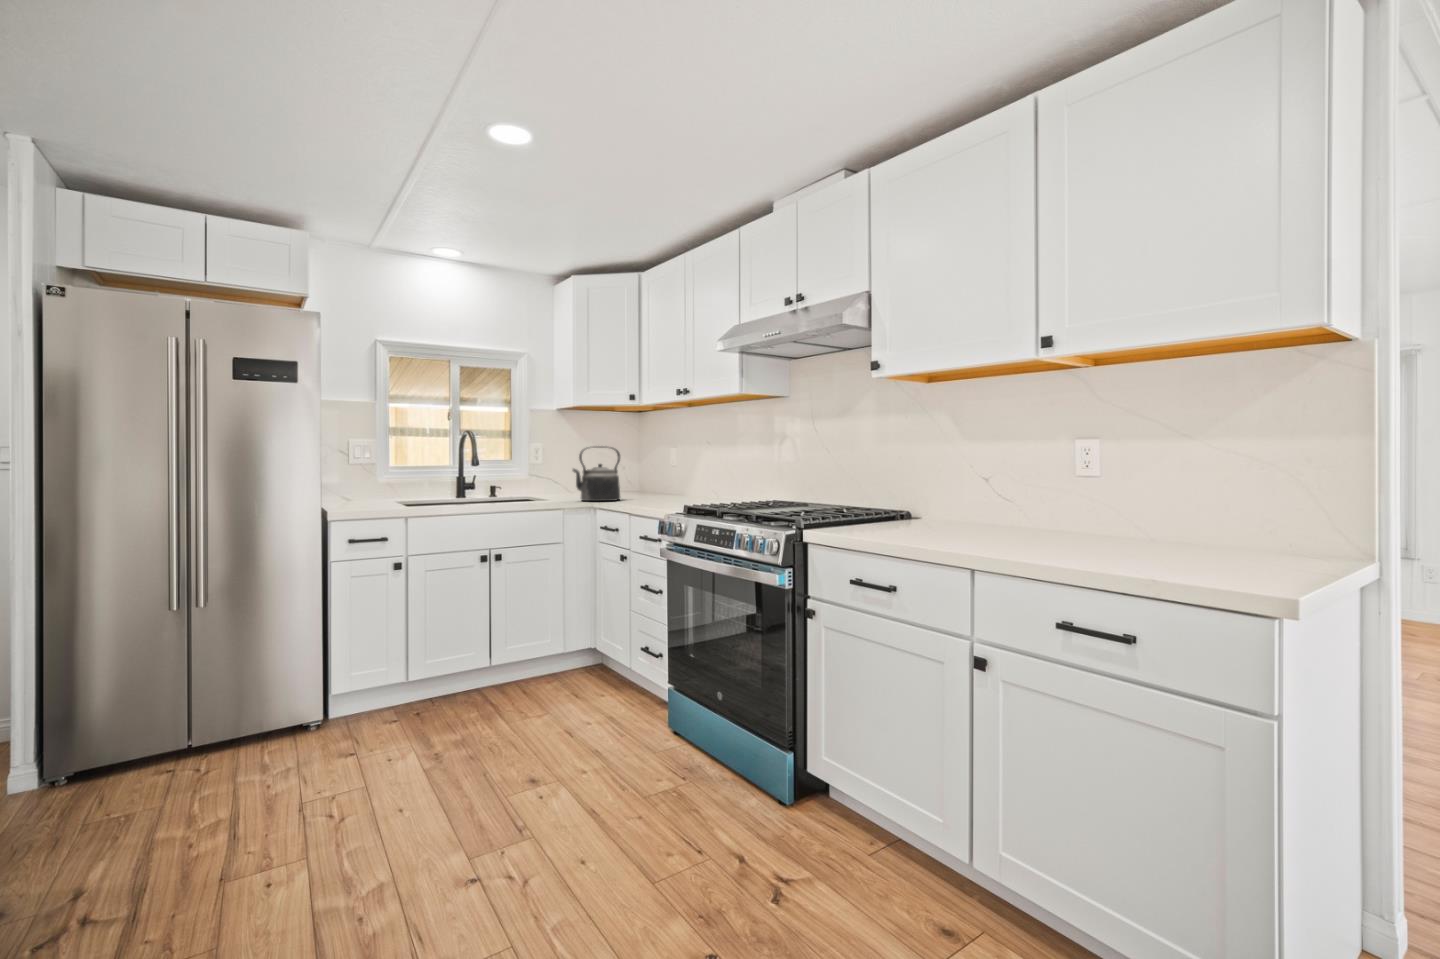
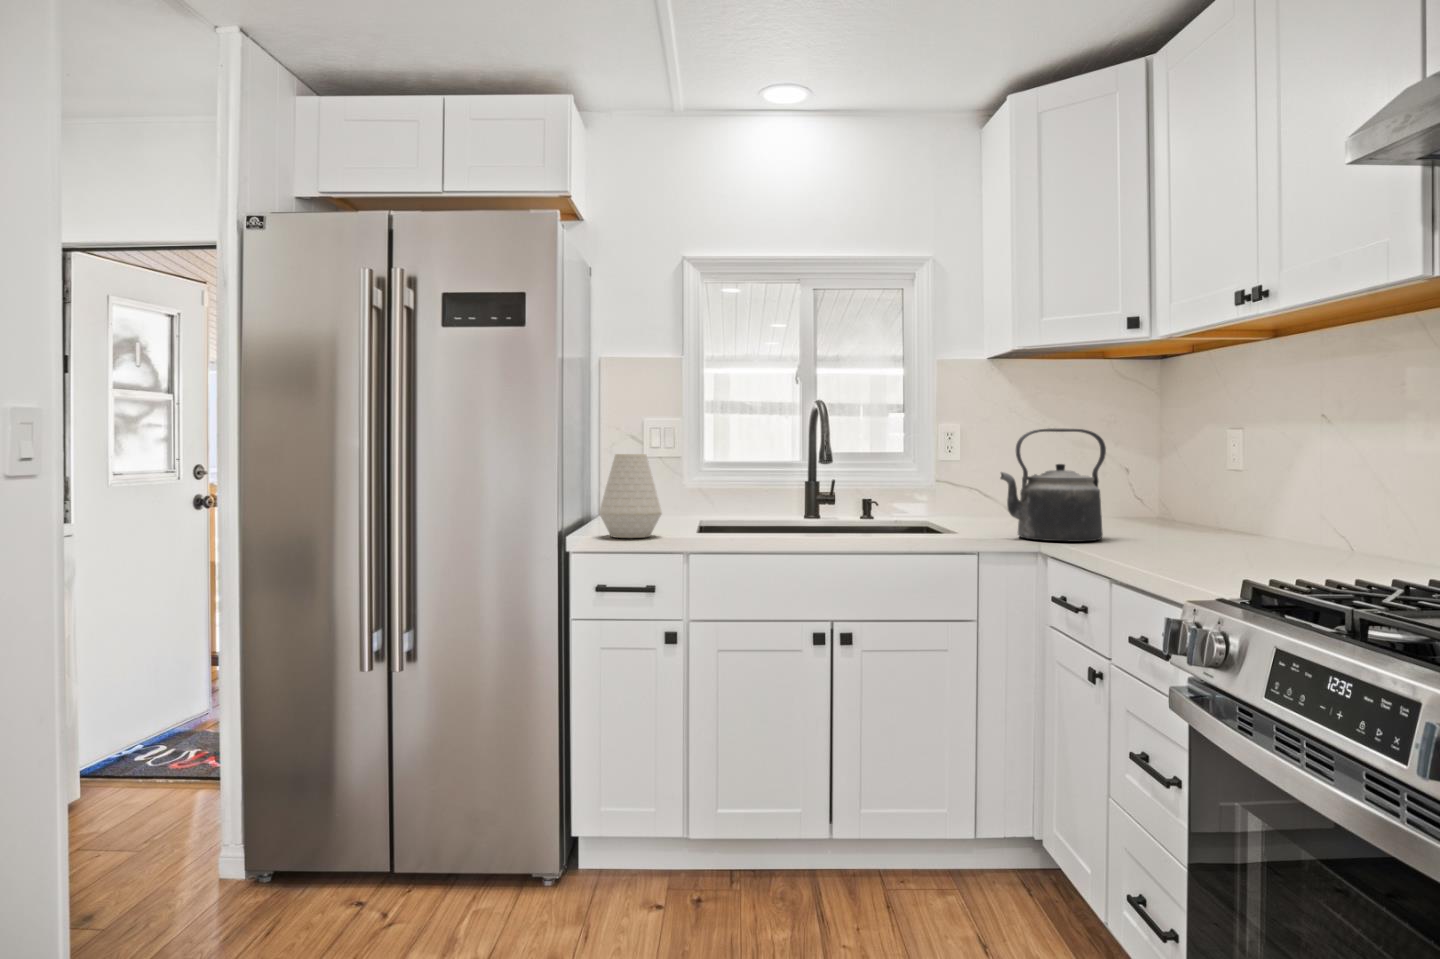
vase: none [340,461,383,511] -> present [599,454,662,538]

